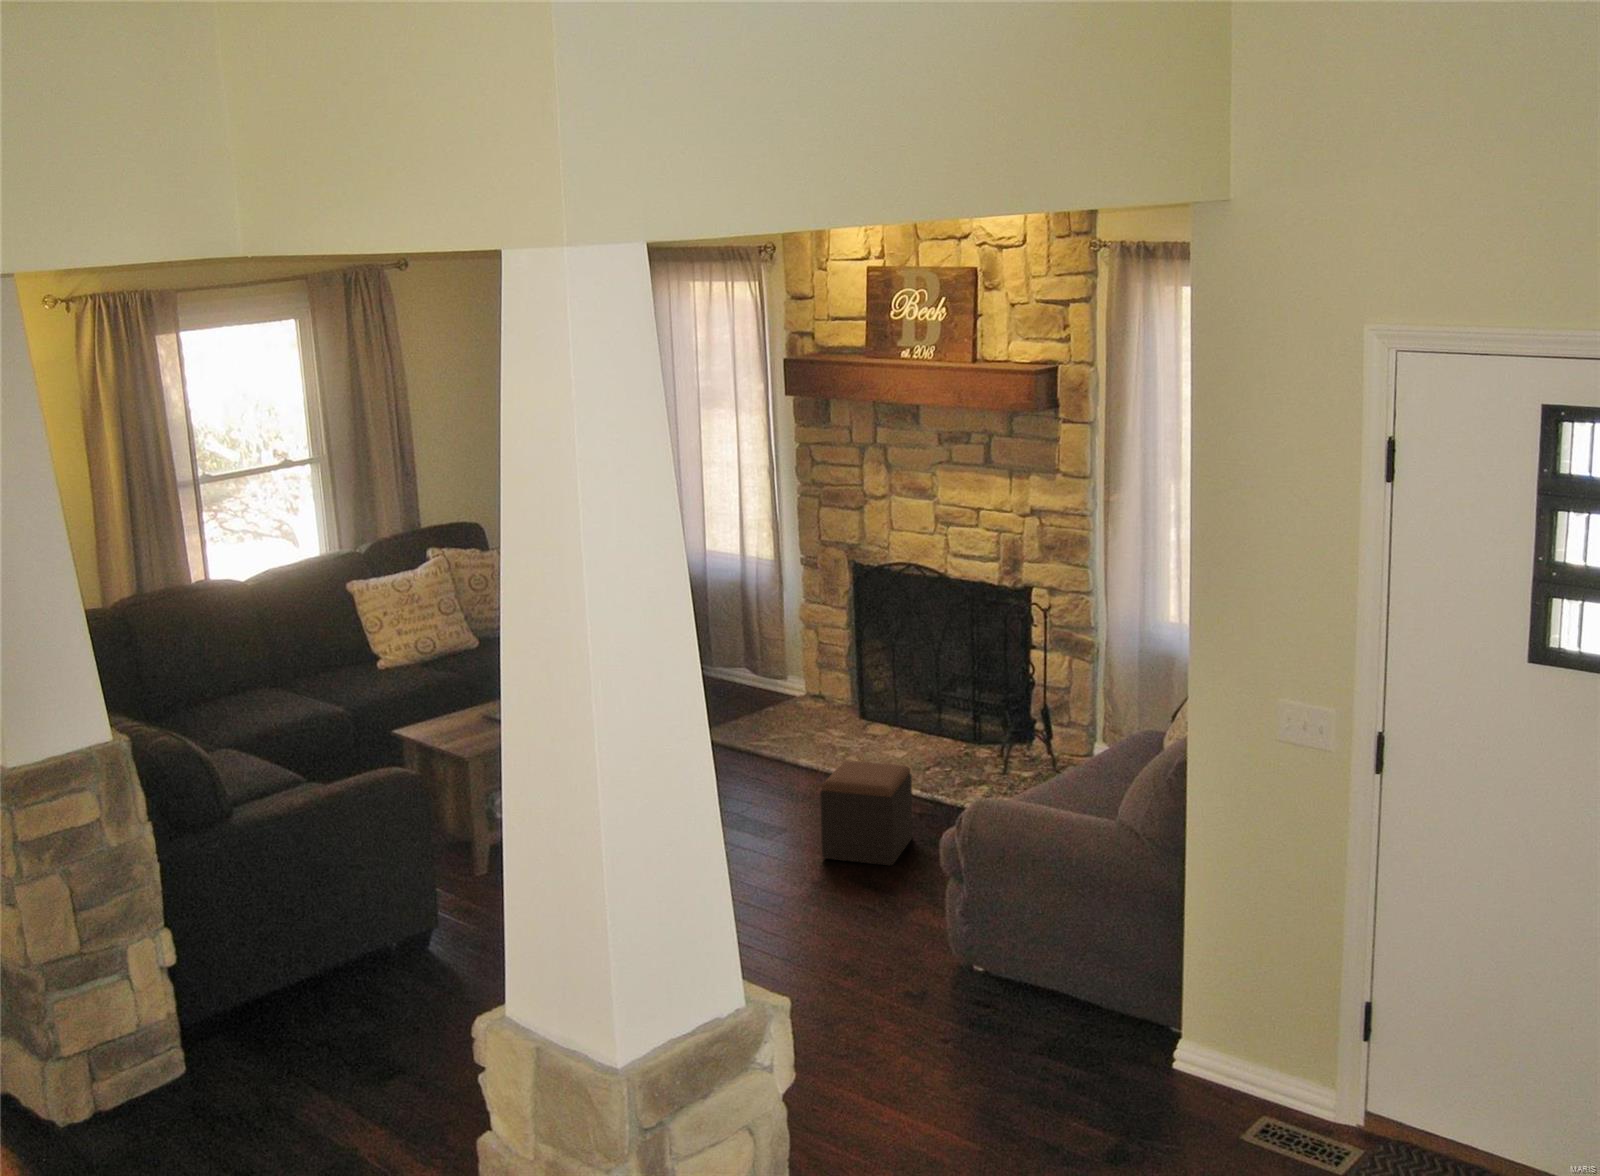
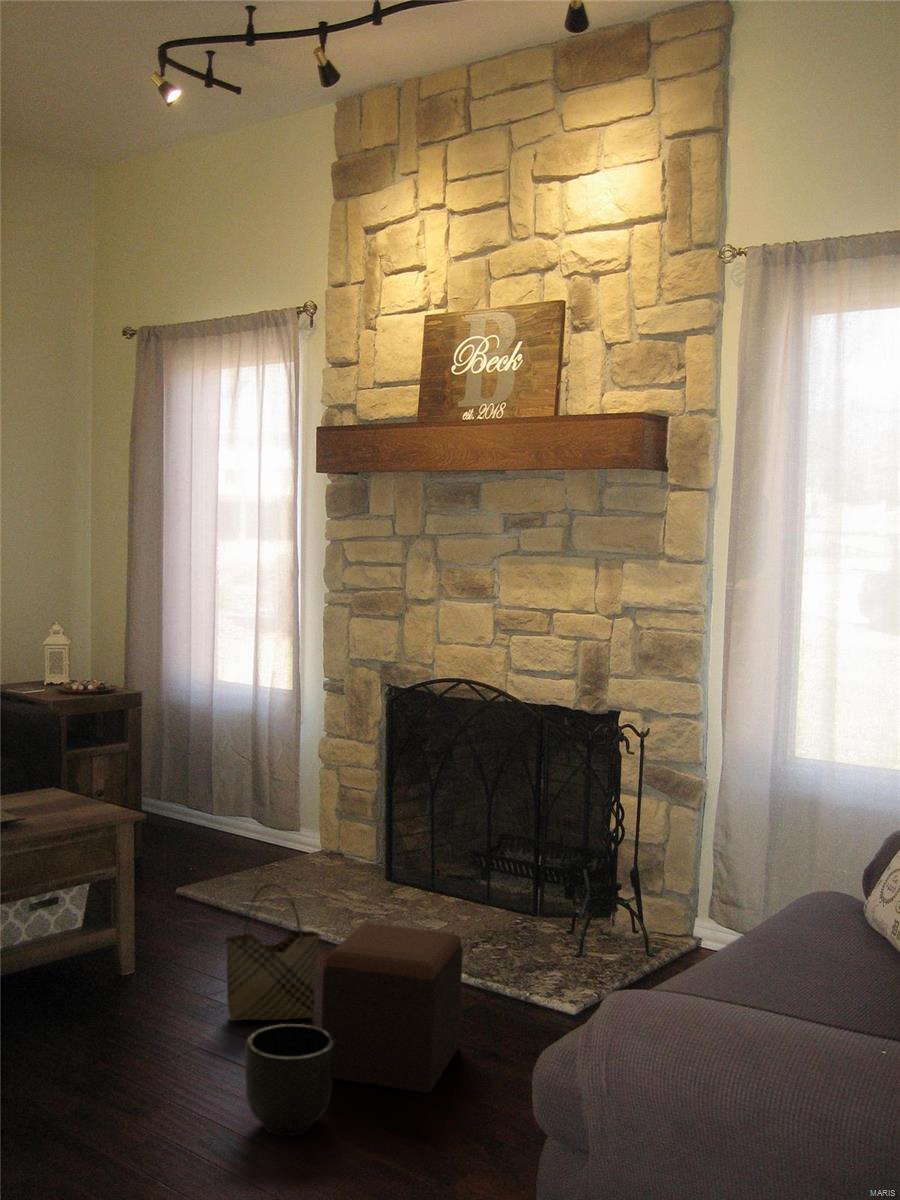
woven basket: none [751,734,815,826] -> present [225,884,320,1021]
planter: none [777,827,831,892] -> present [245,1024,335,1136]

